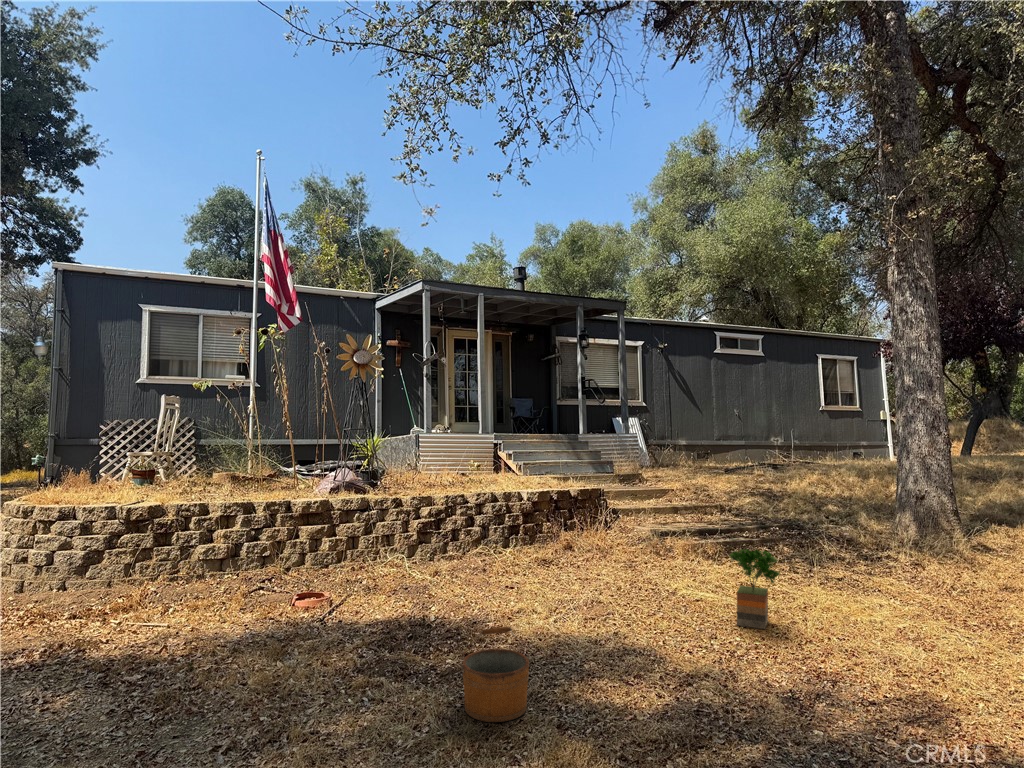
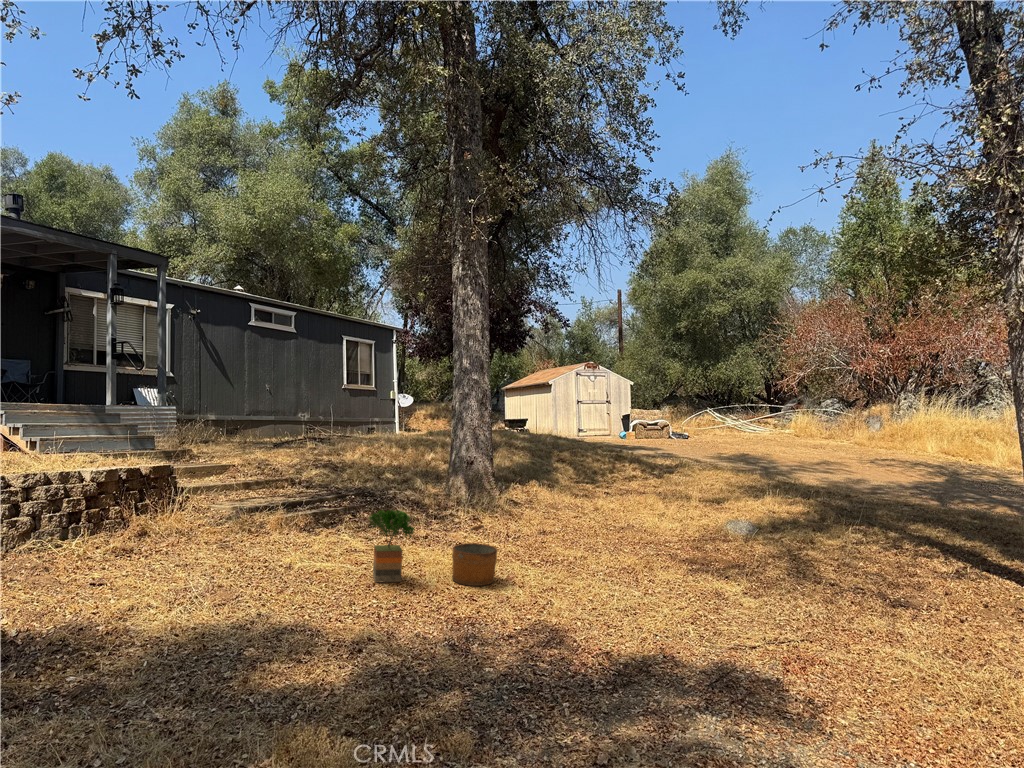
bucket: present [461,627,529,722] -> present [452,525,497,586]

